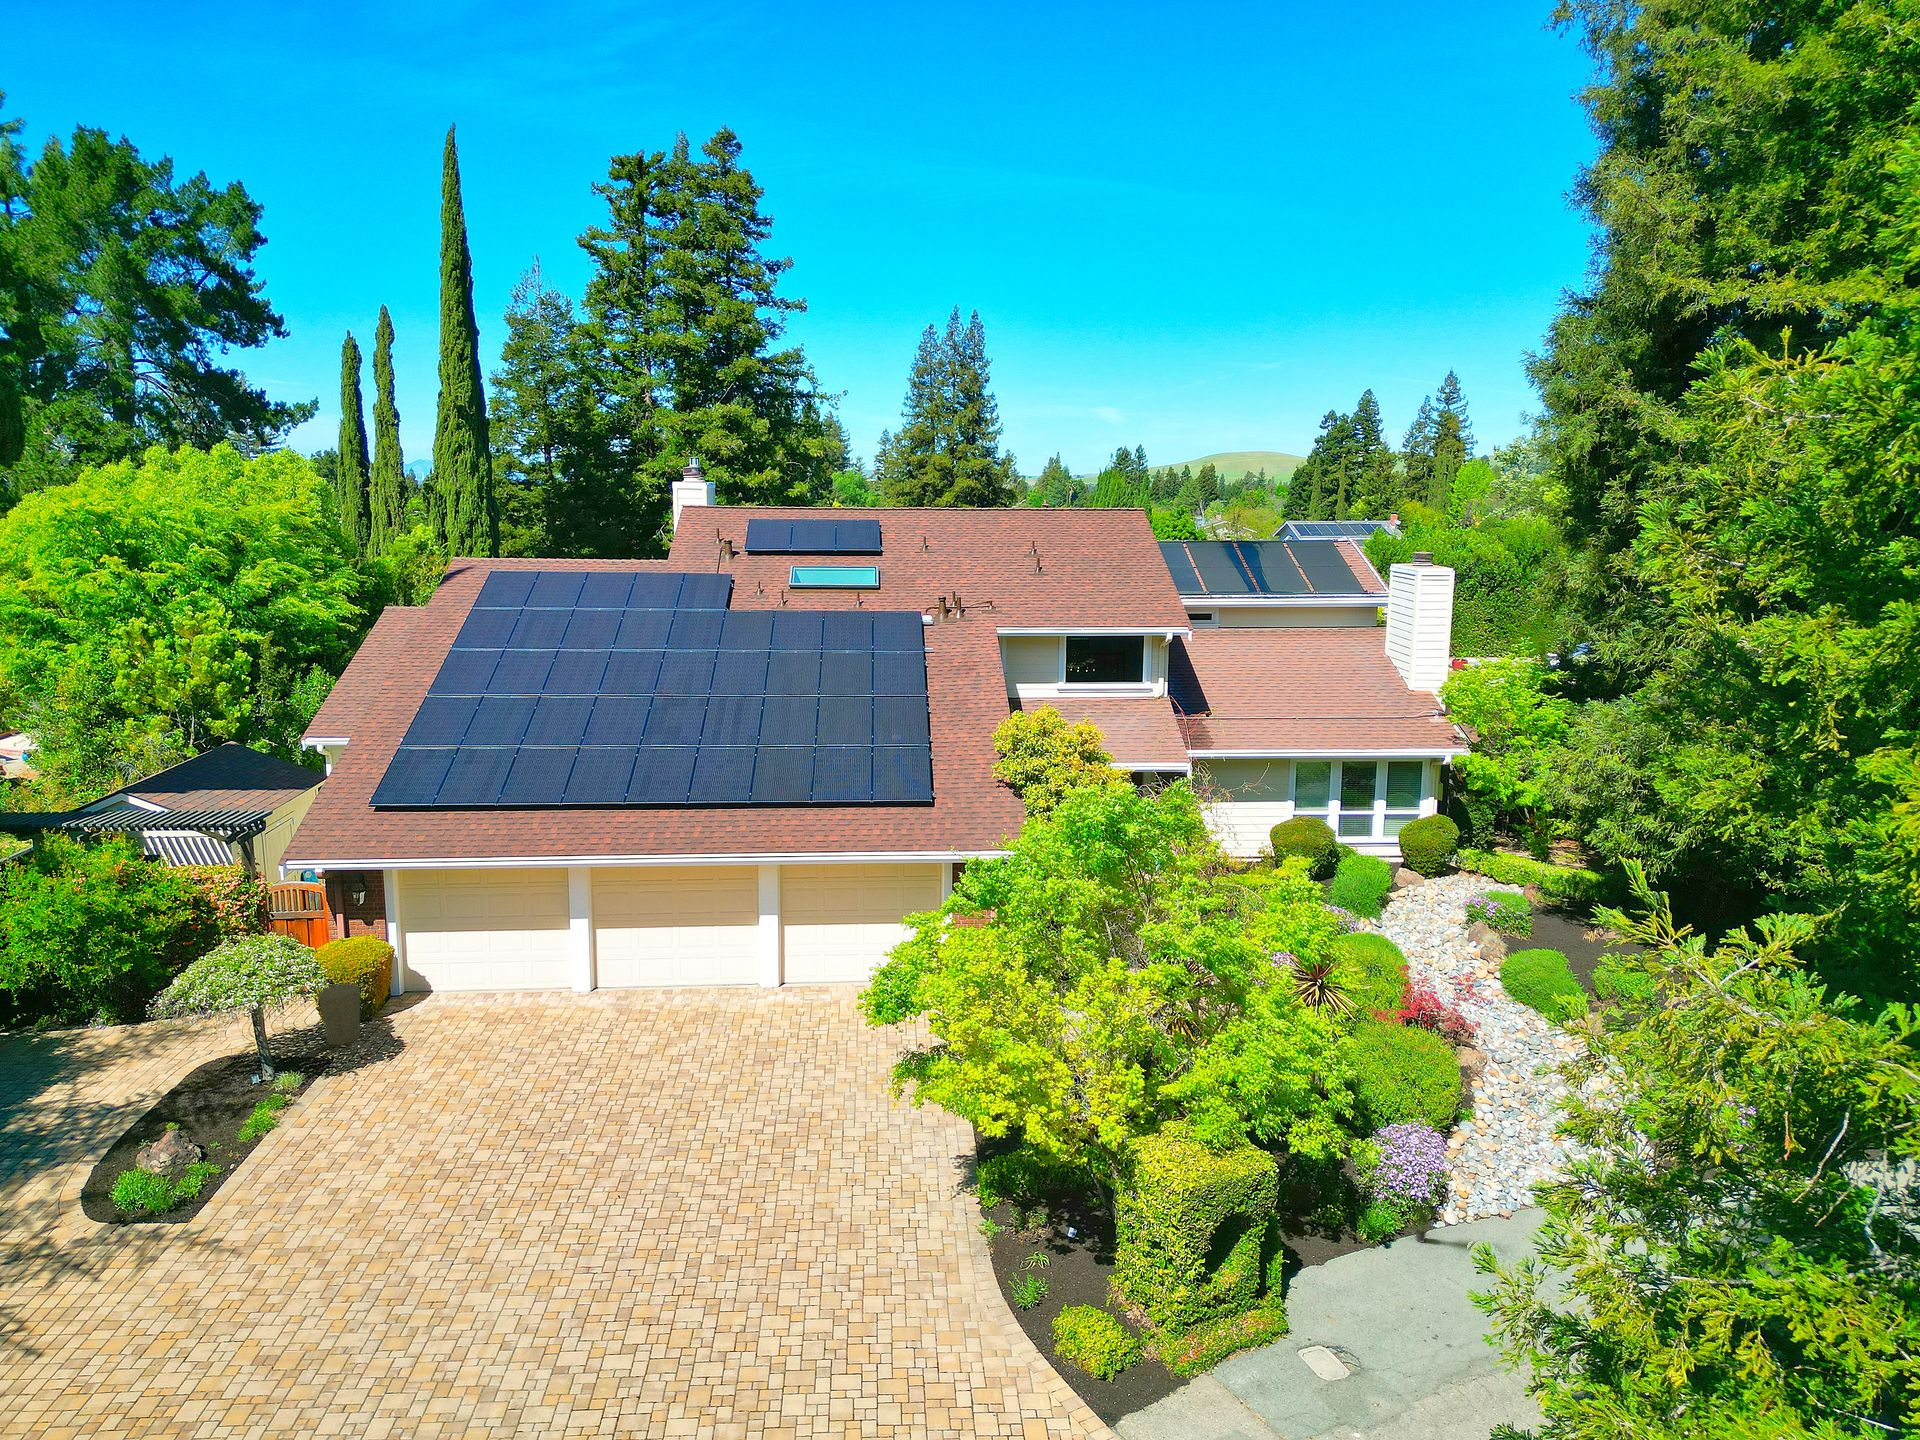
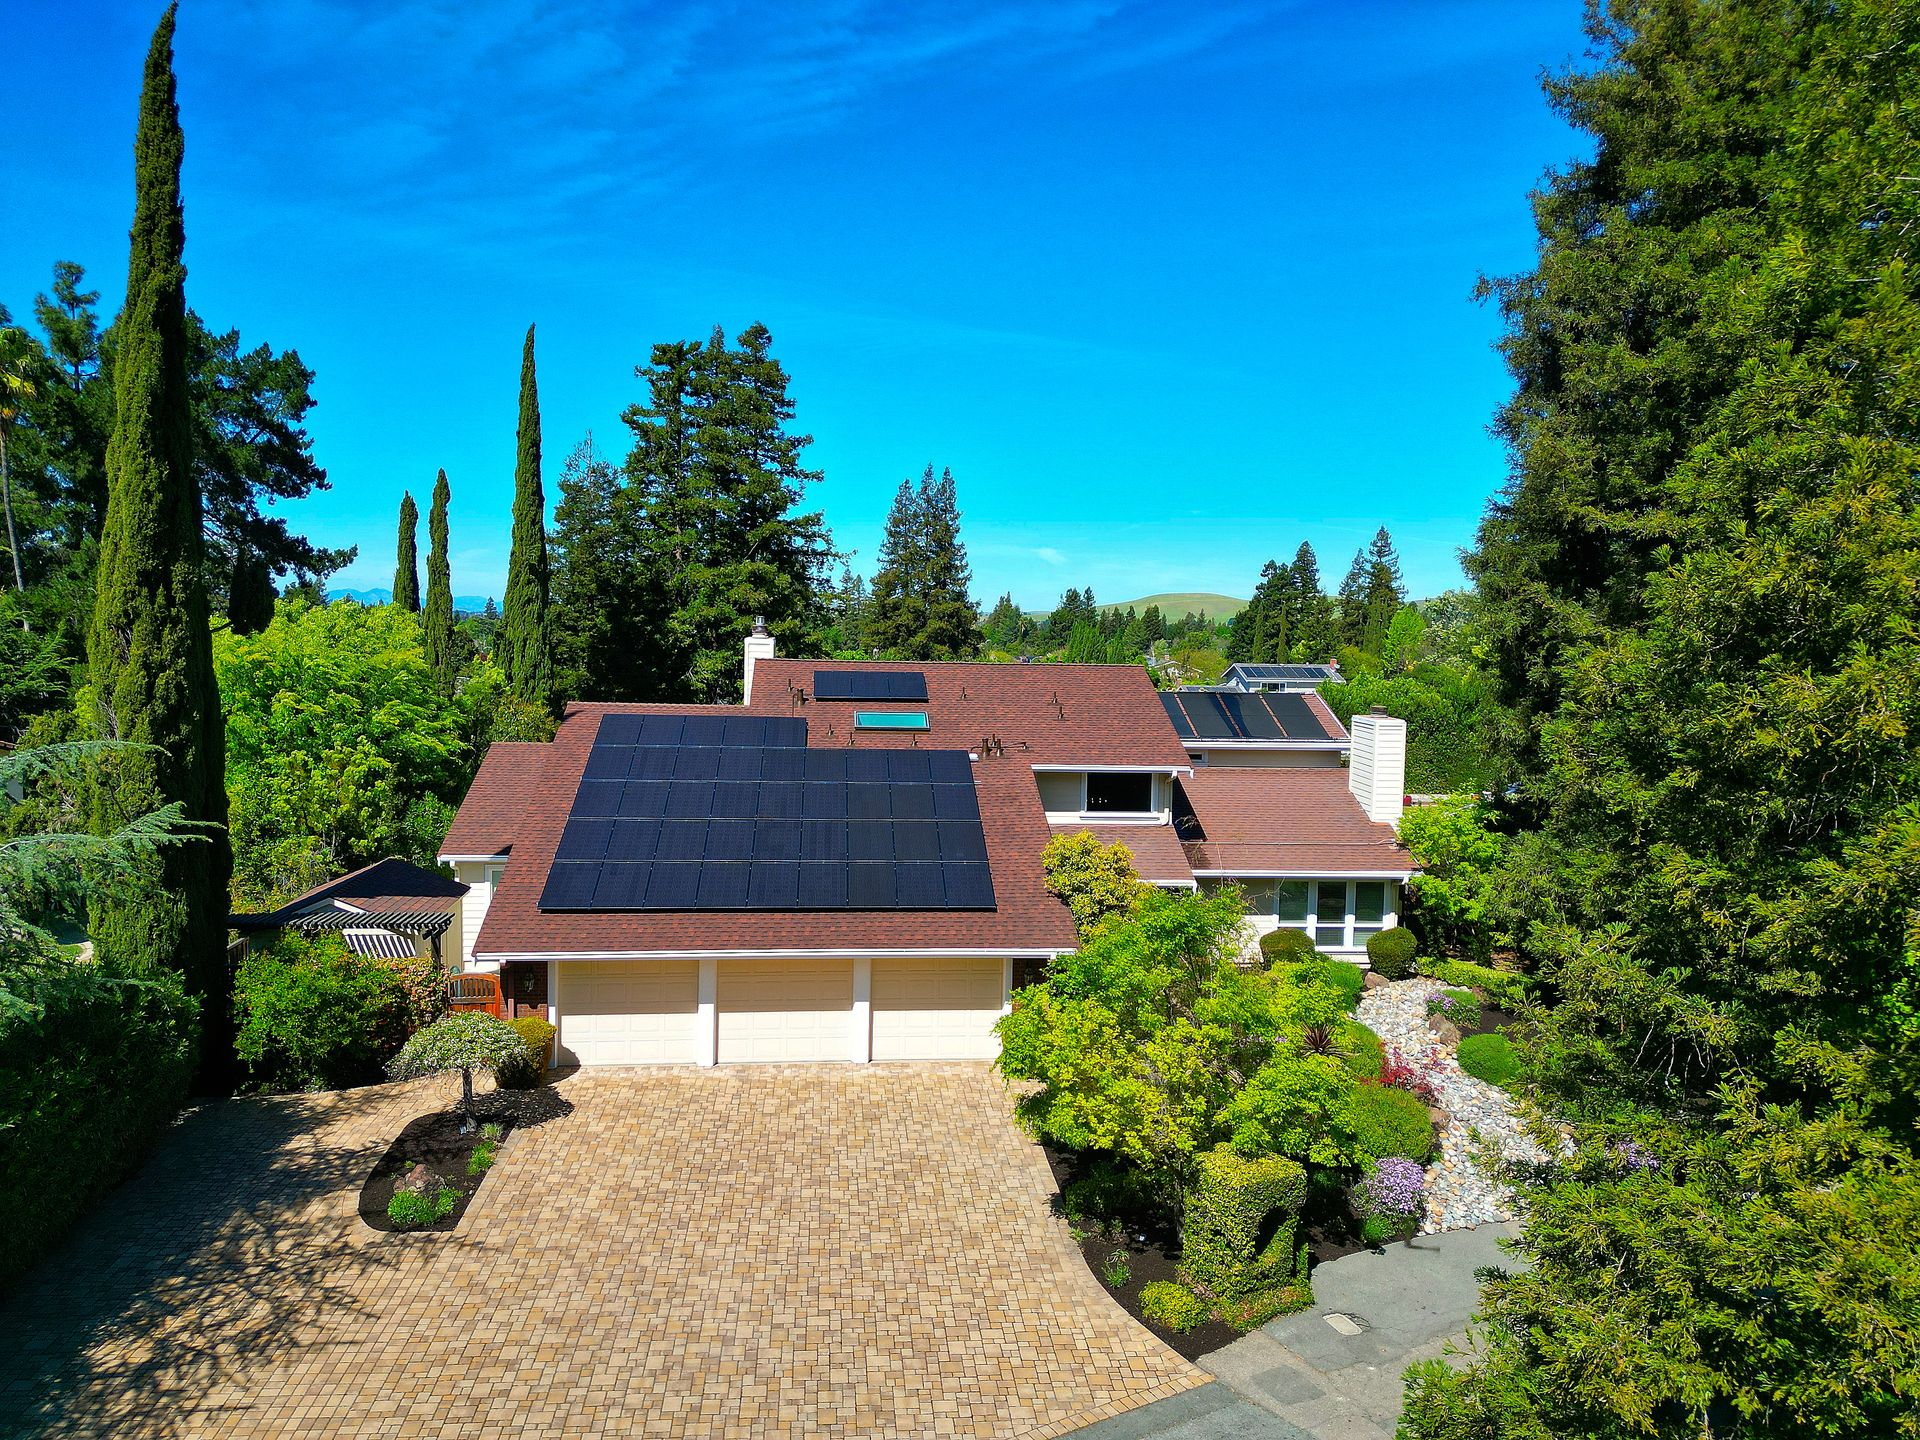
trash can: present [318,983,360,1045] -> none [507,1055,540,1106]

